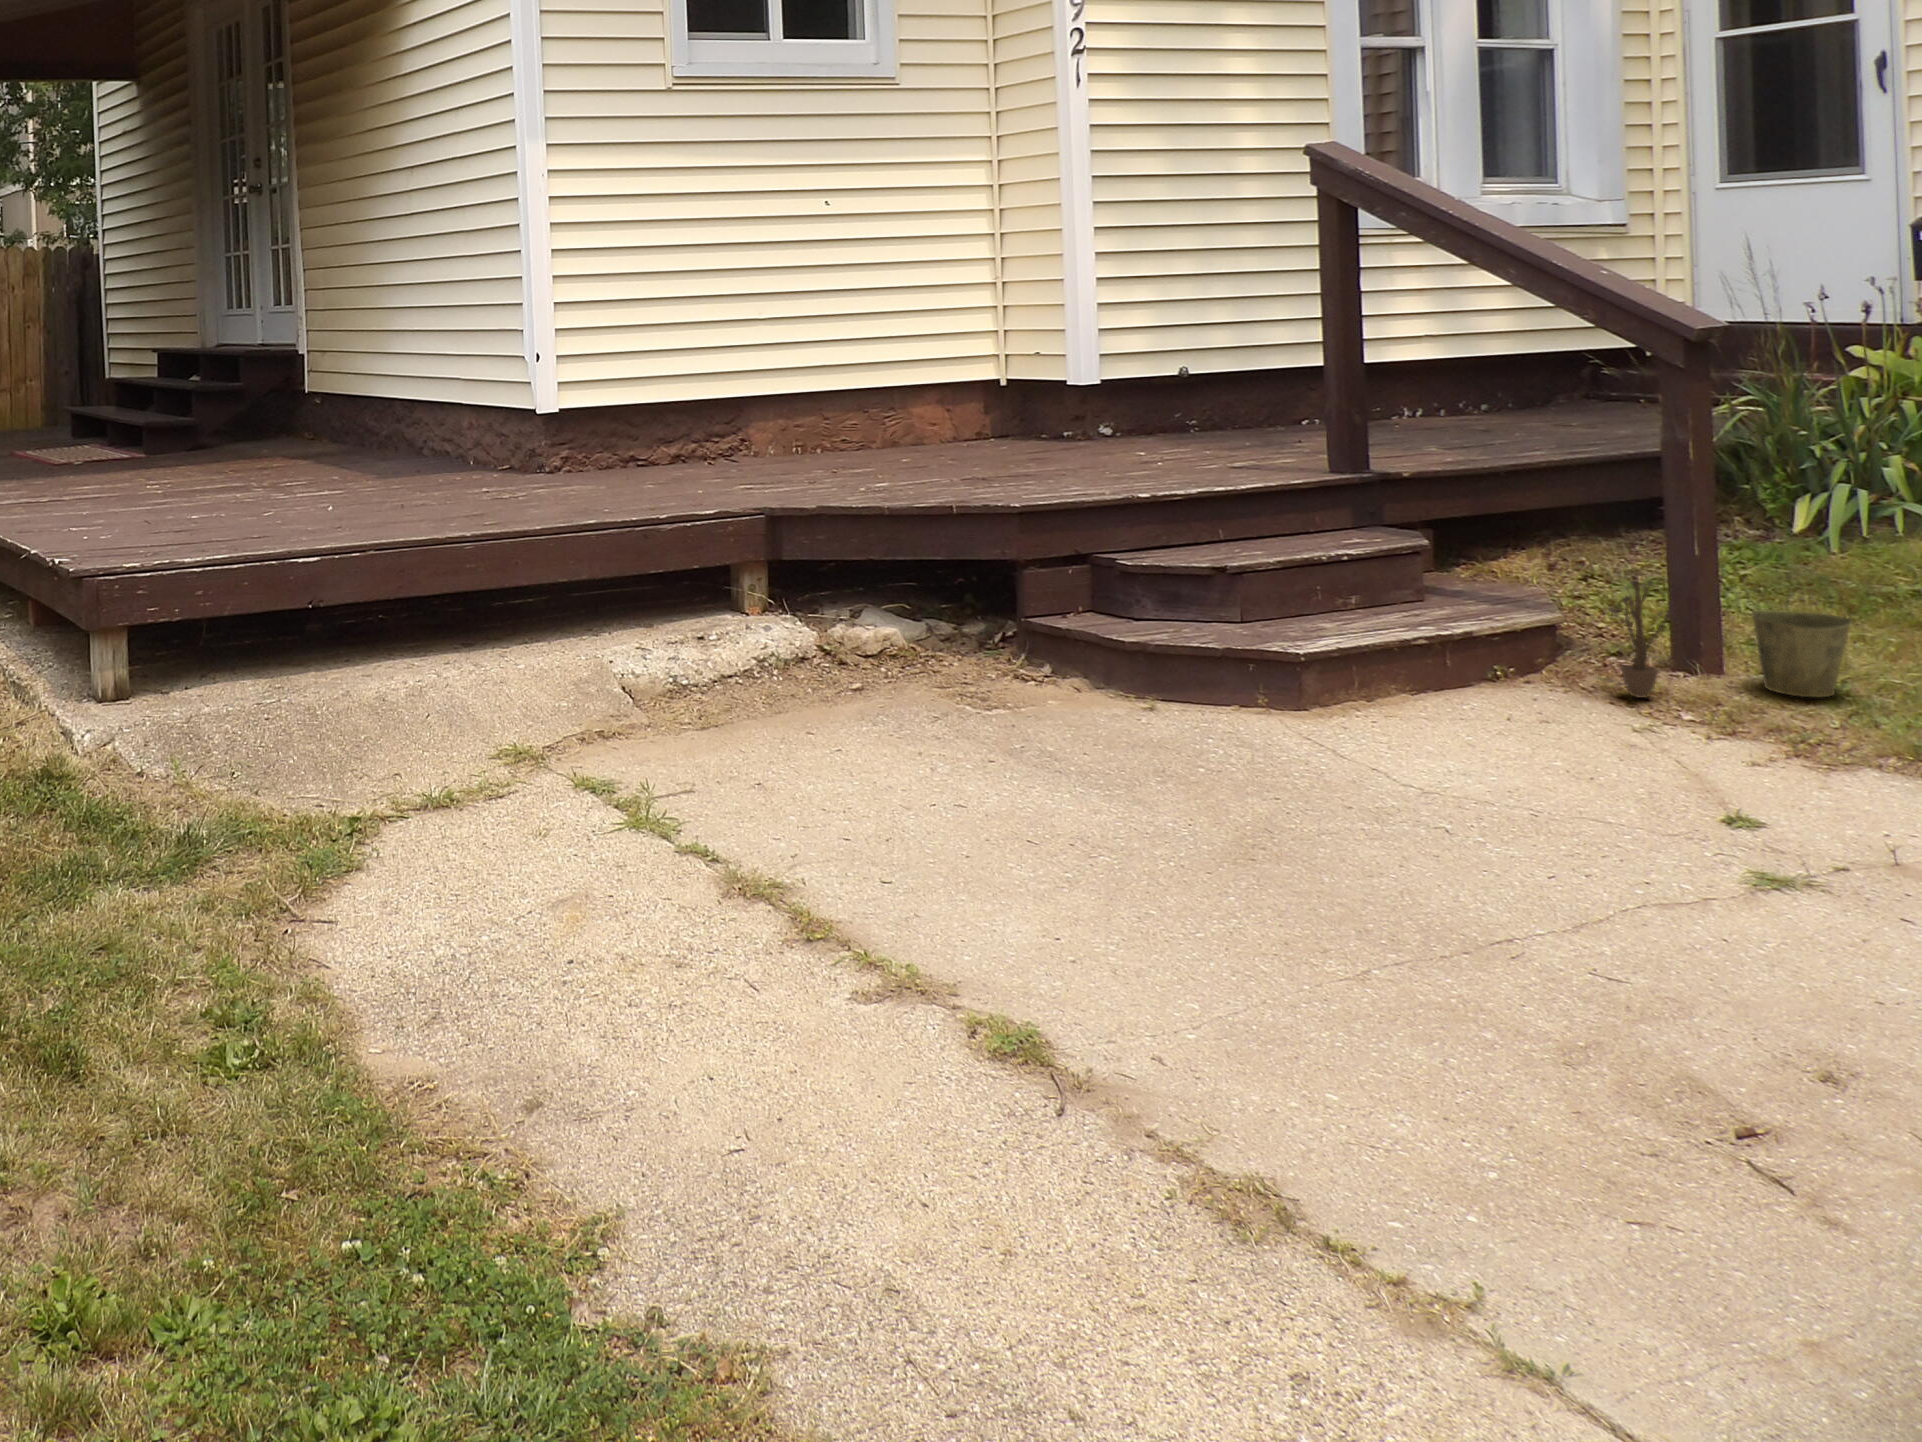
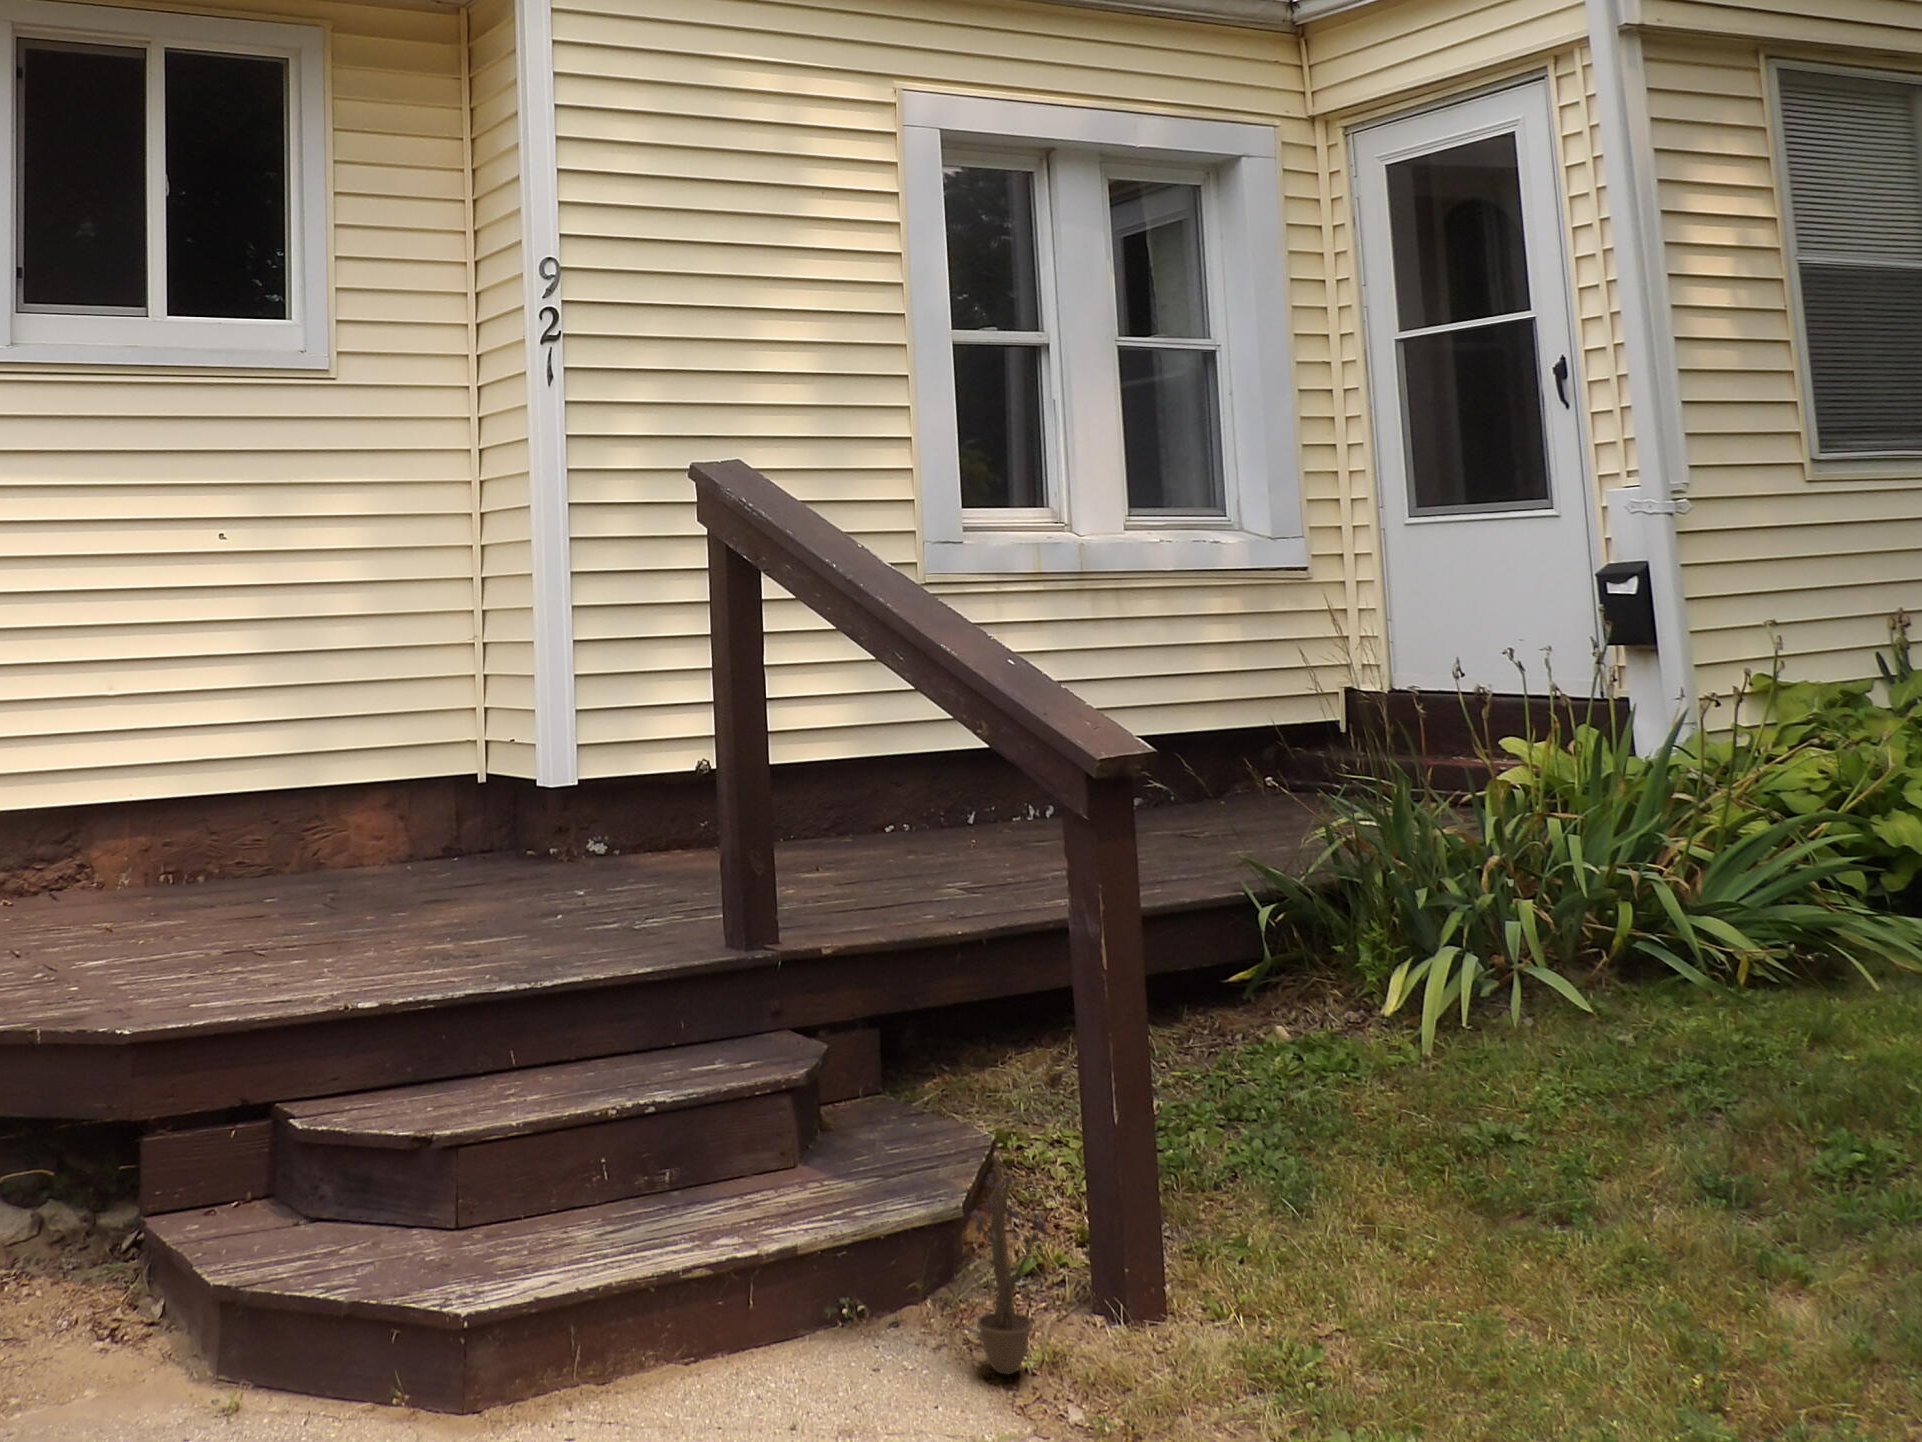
bucket: present [1752,573,1852,697] -> none [1182,1143,1320,1368]

